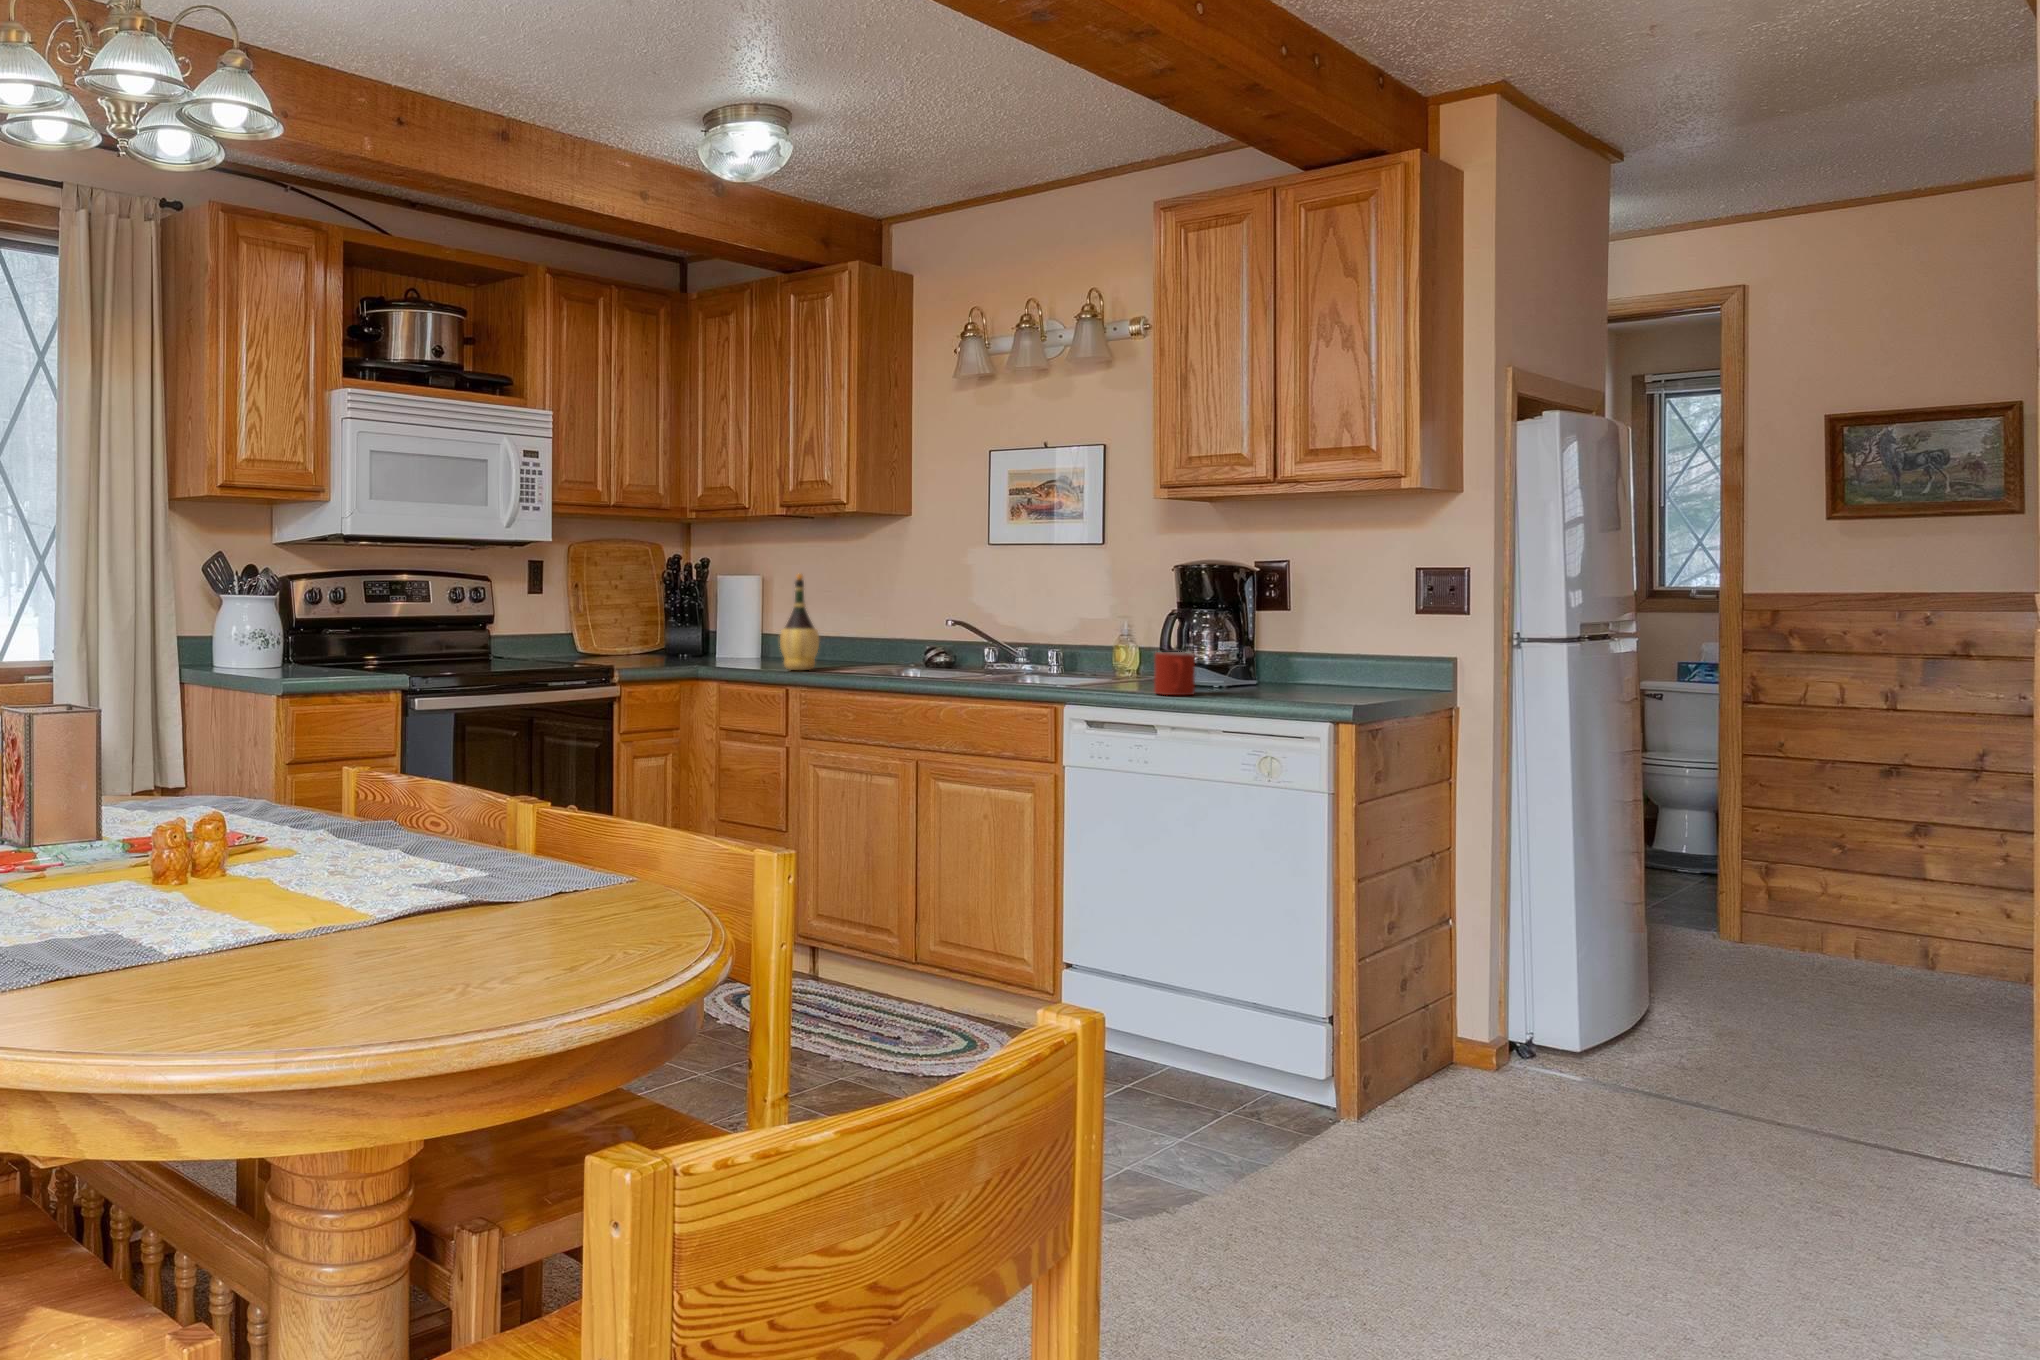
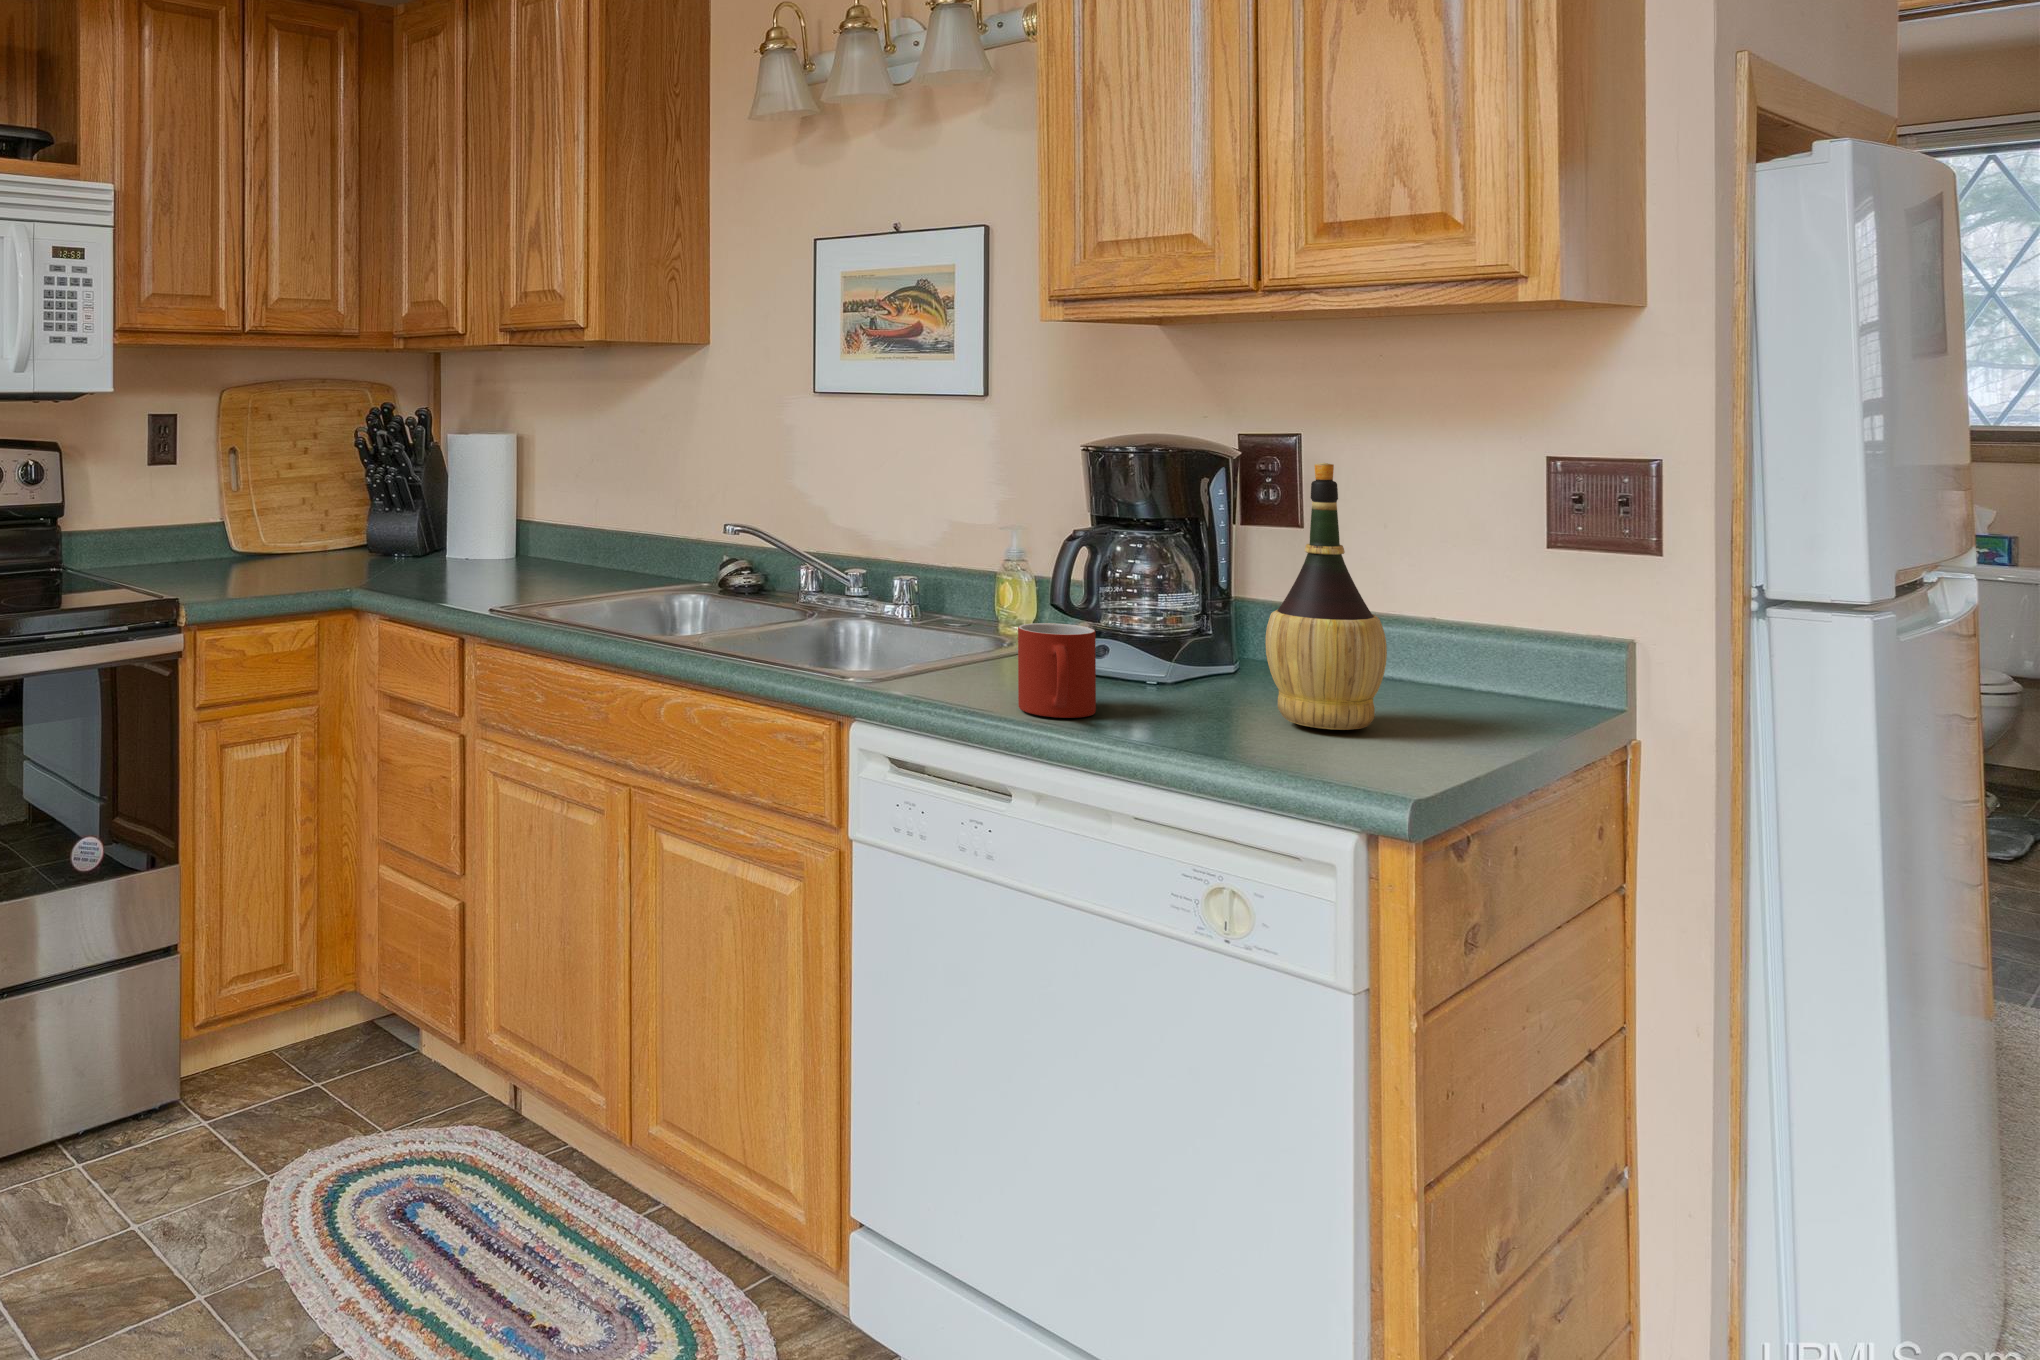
wine bottle: present [780,574,819,670] -> present [1265,463,1387,730]

